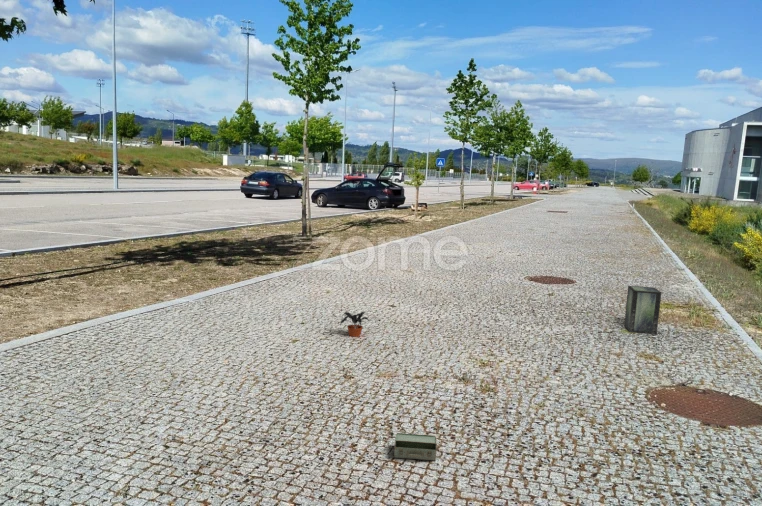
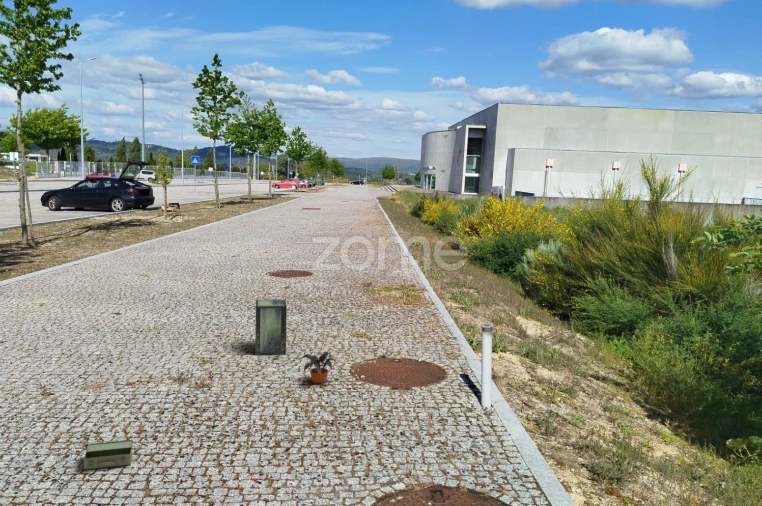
storage box: present [624,286,661,334] -> present [255,300,287,355]
potted plant: present [340,312,369,337] -> present [302,352,335,383]

